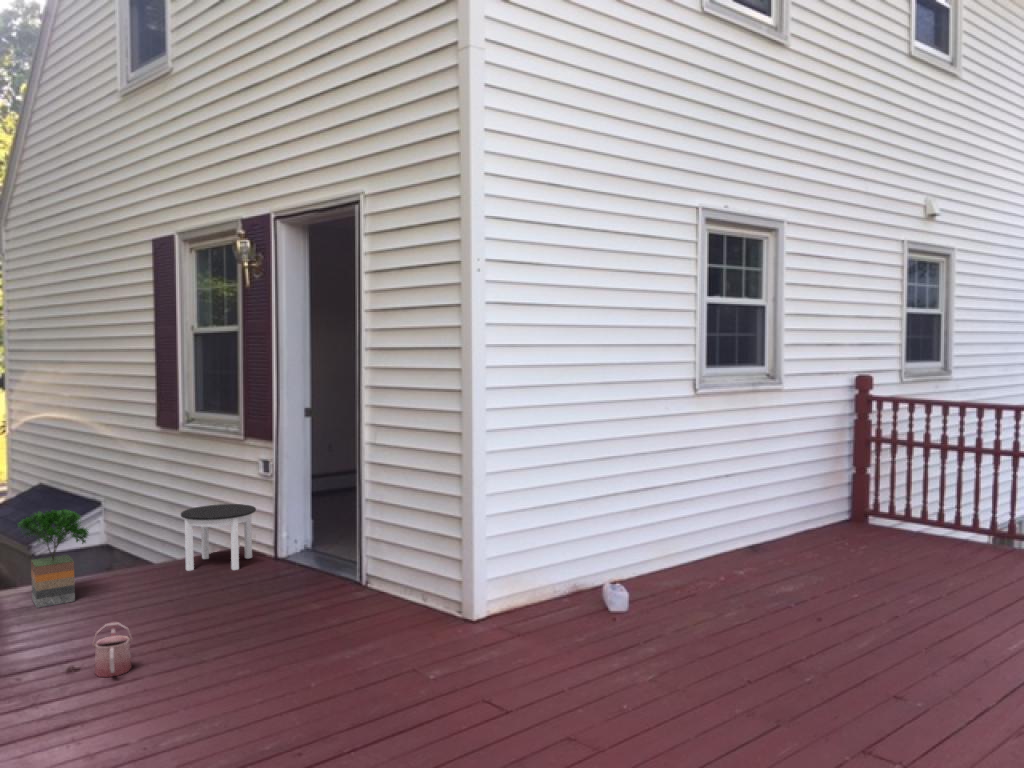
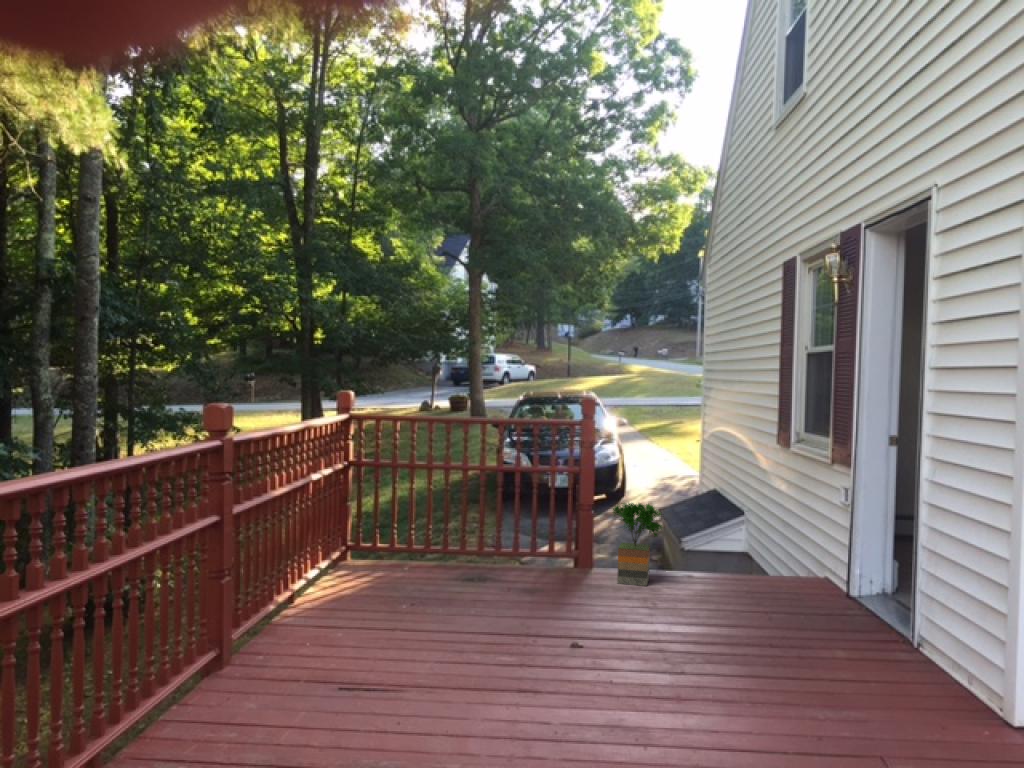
round table: present [181,504,256,571] -> none [756,526,833,597]
watering can: present [92,622,132,677] -> none [601,605,635,654]

